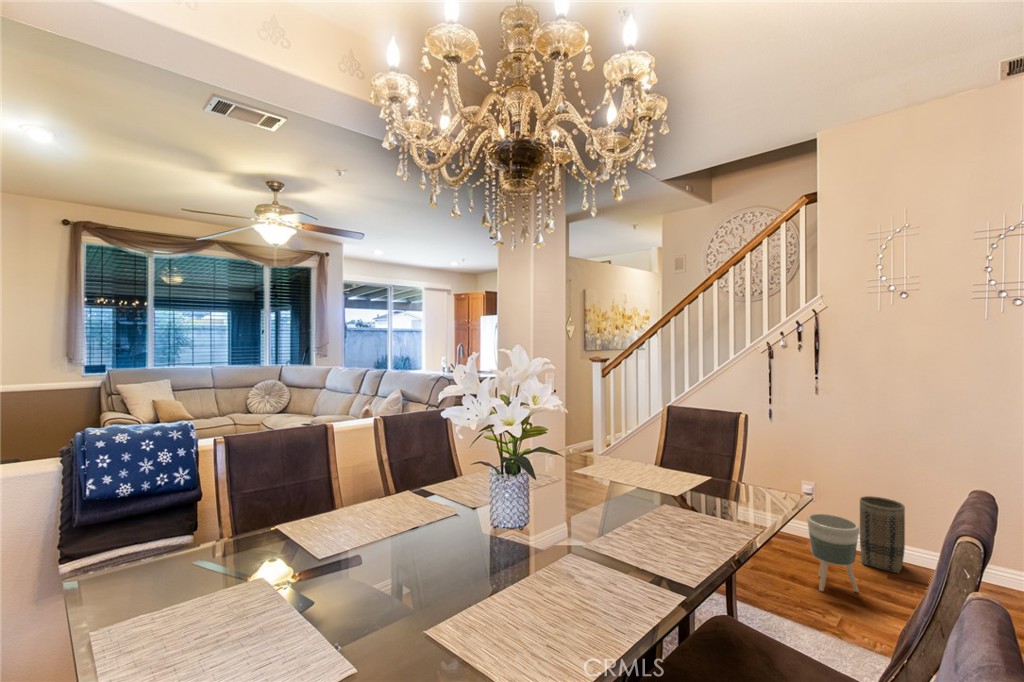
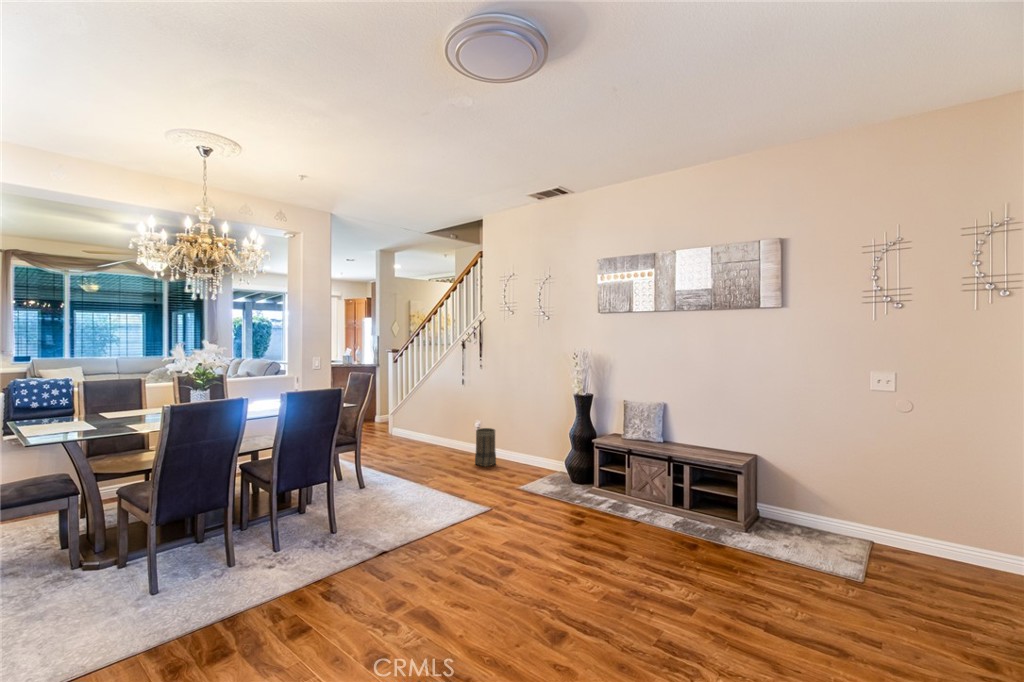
planter: present [807,514,859,592] -> none [428,434,451,472]

